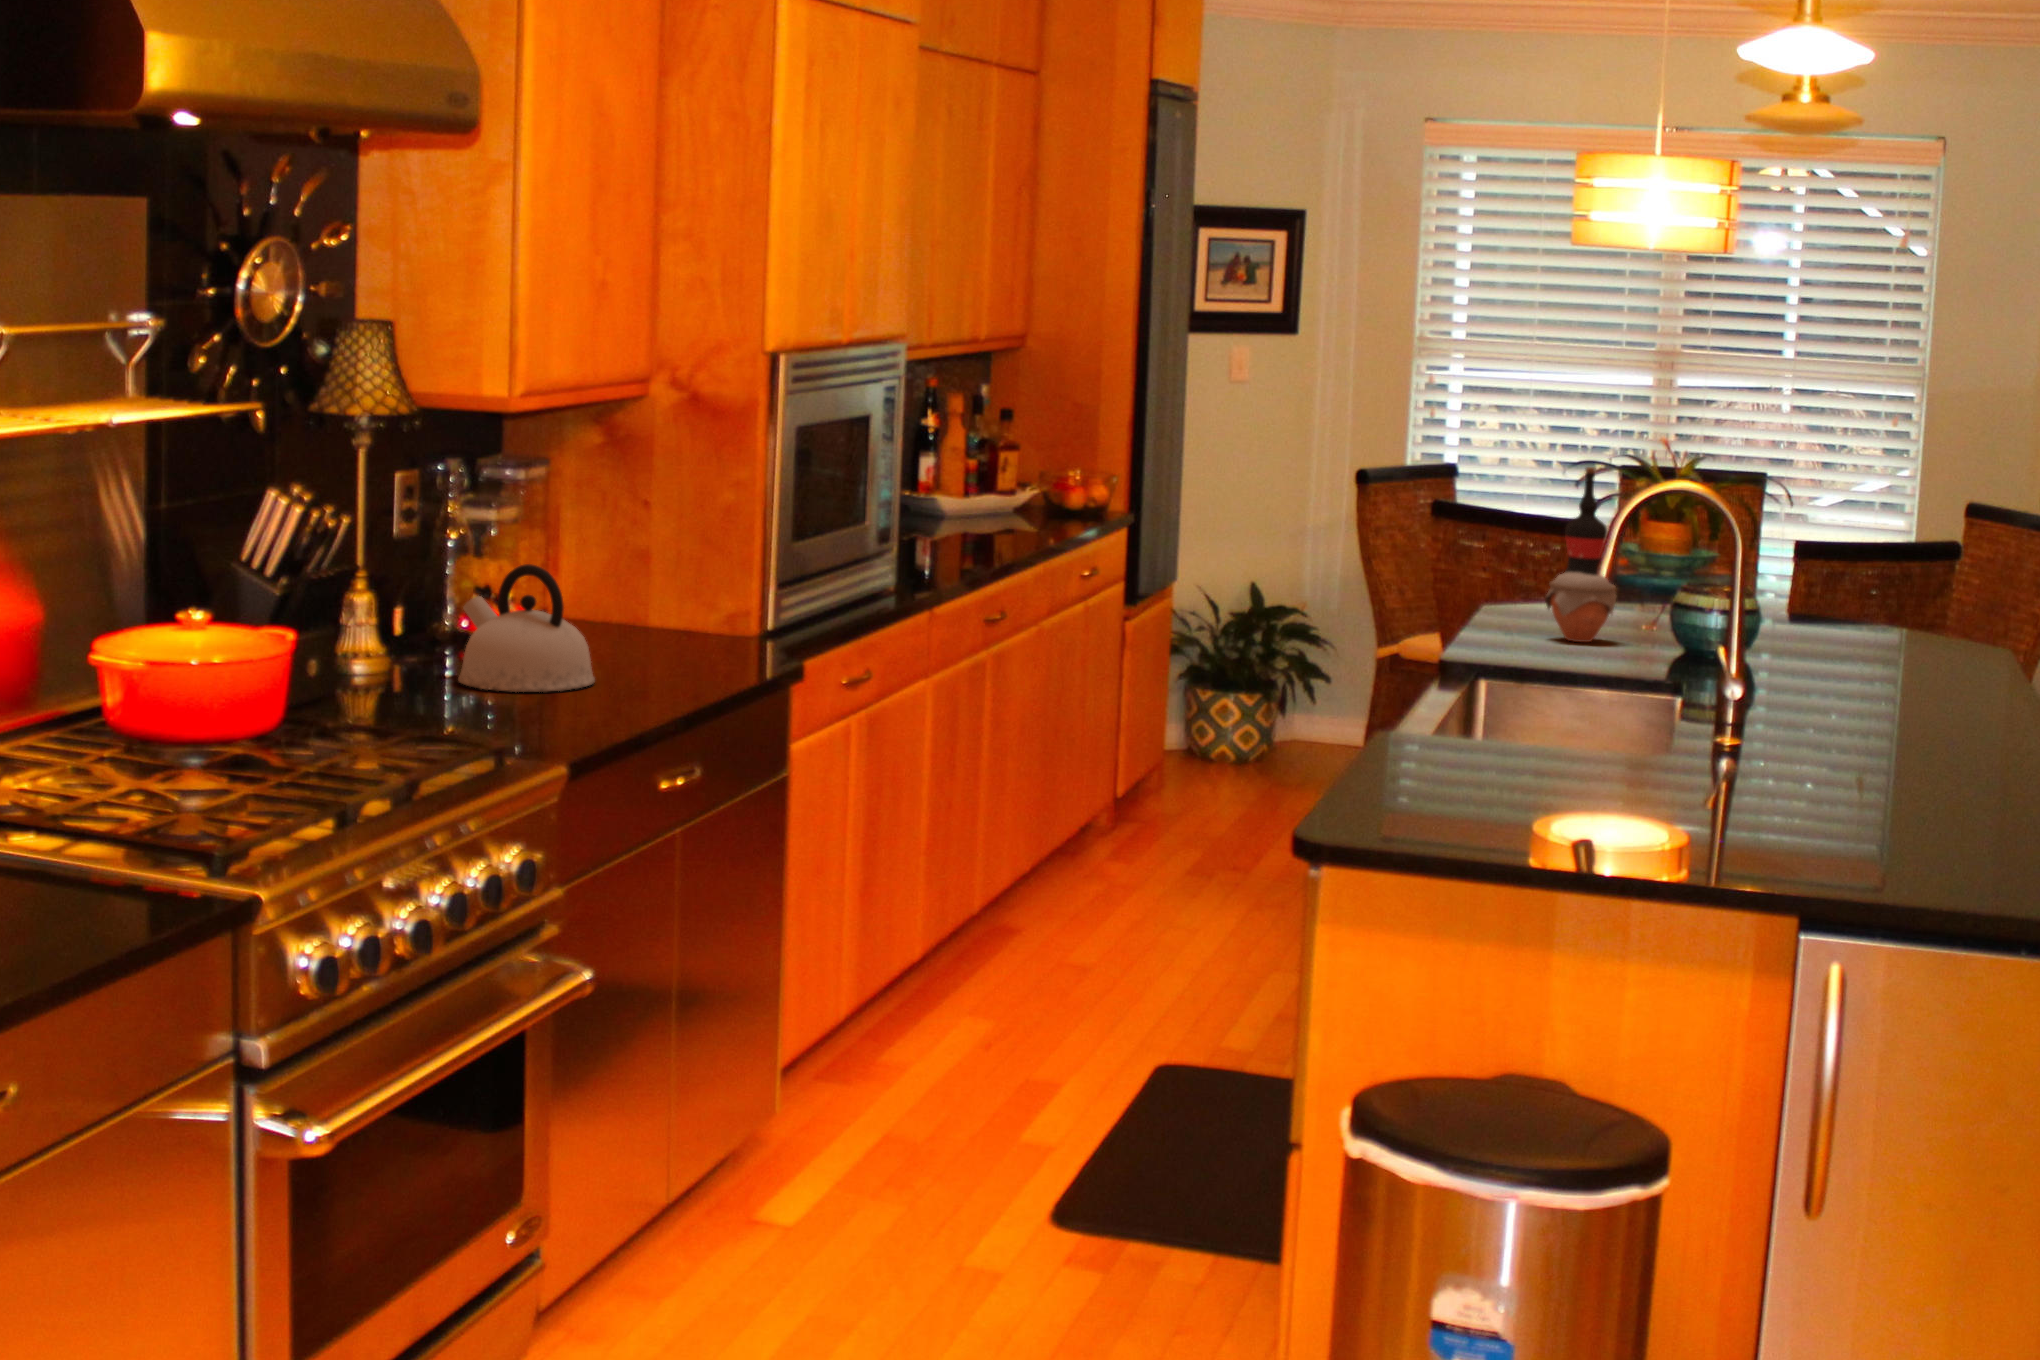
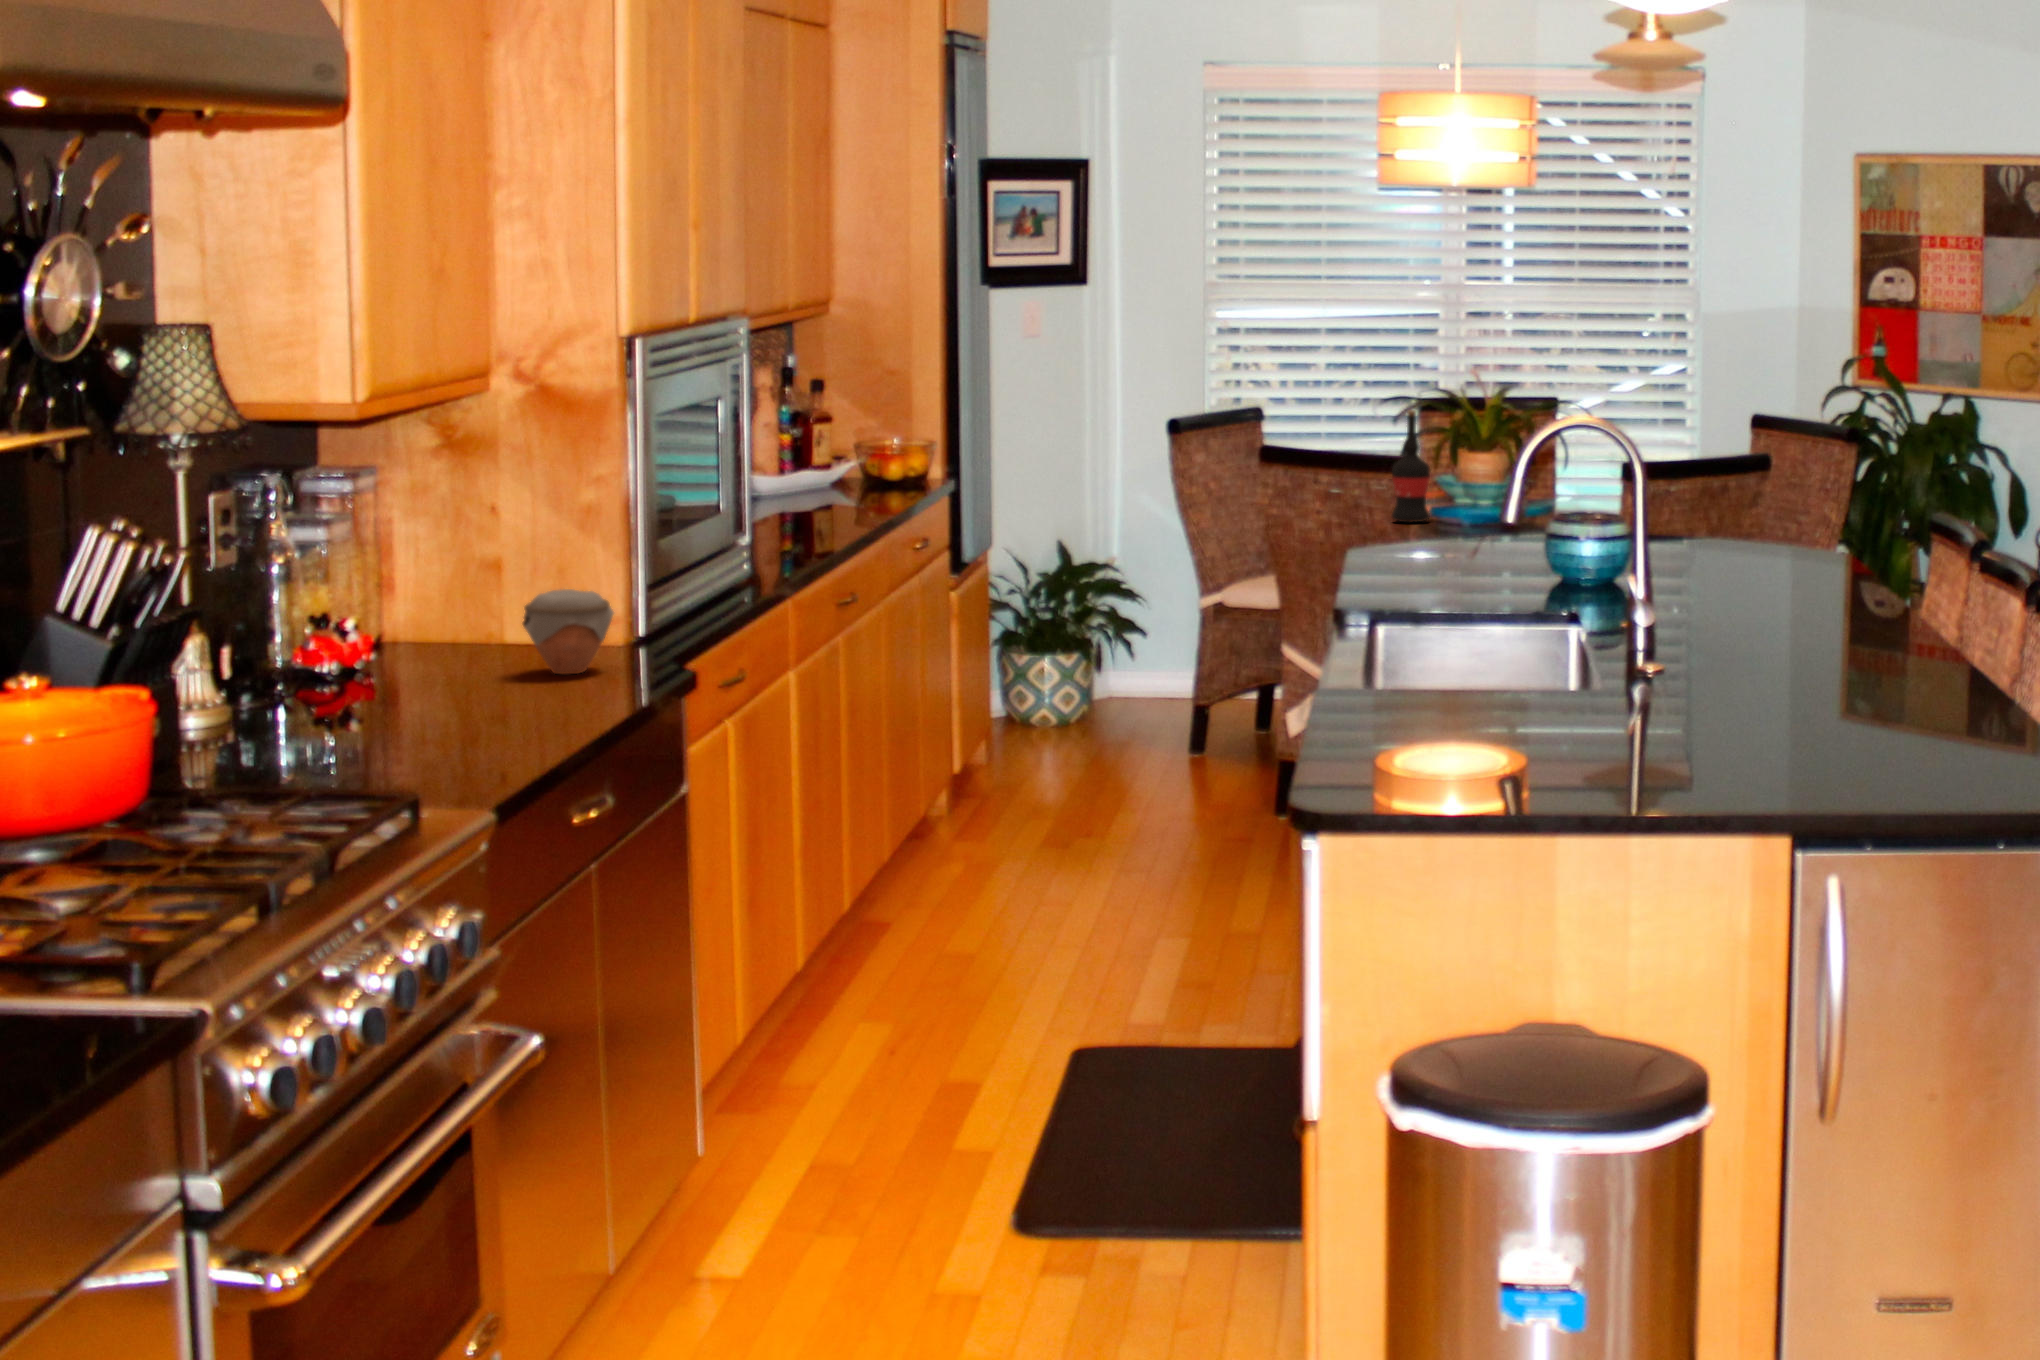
kettle: present [458,564,595,692] -> none [310,588,480,733]
jar: present [1545,572,1616,642] -> present [523,589,614,675]

